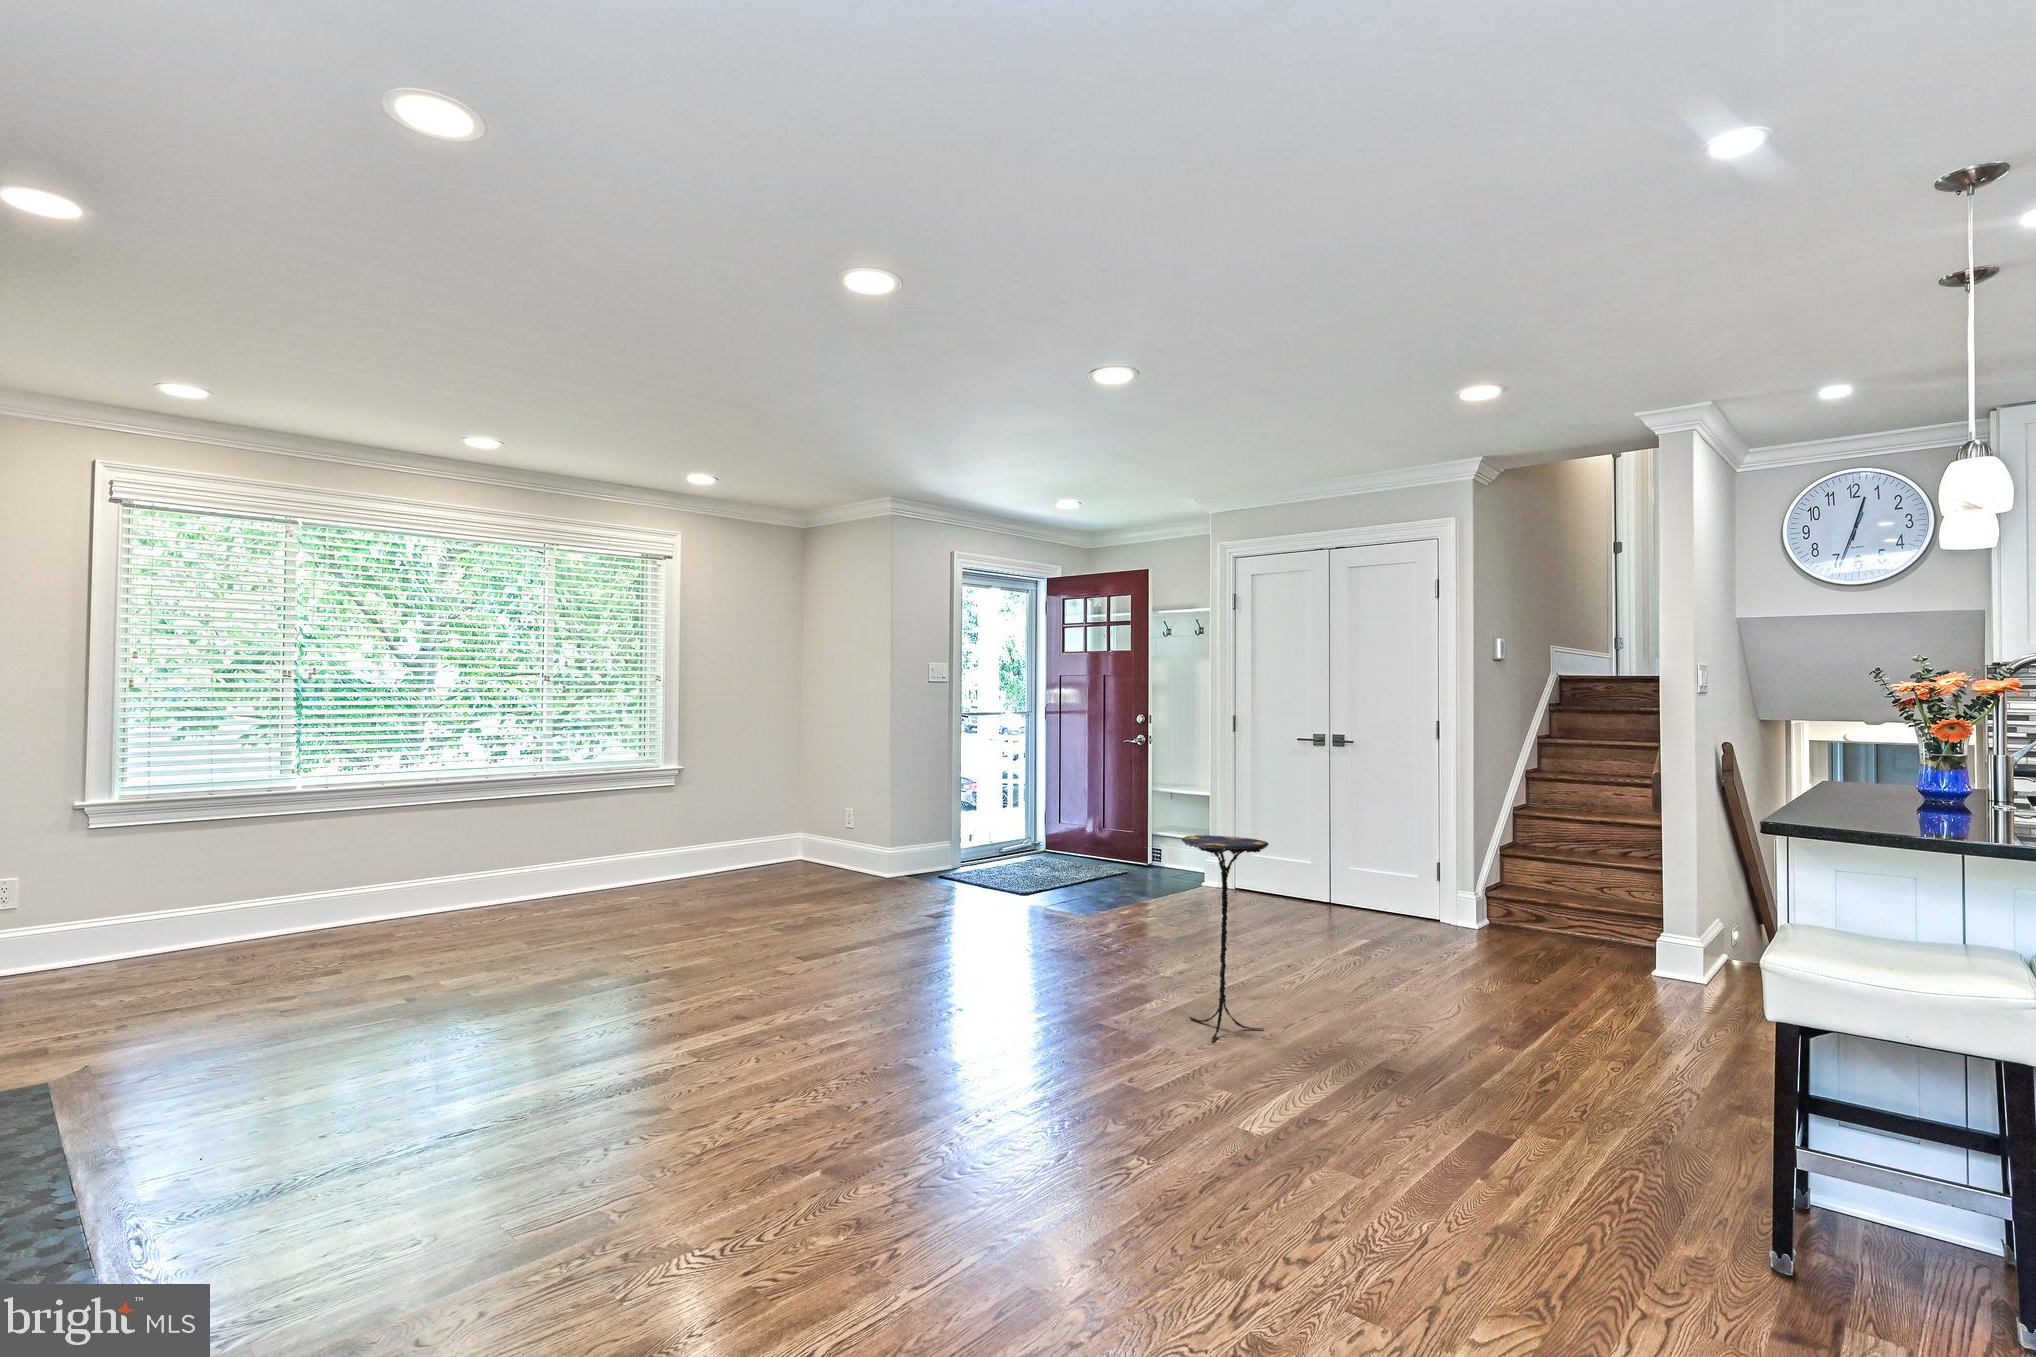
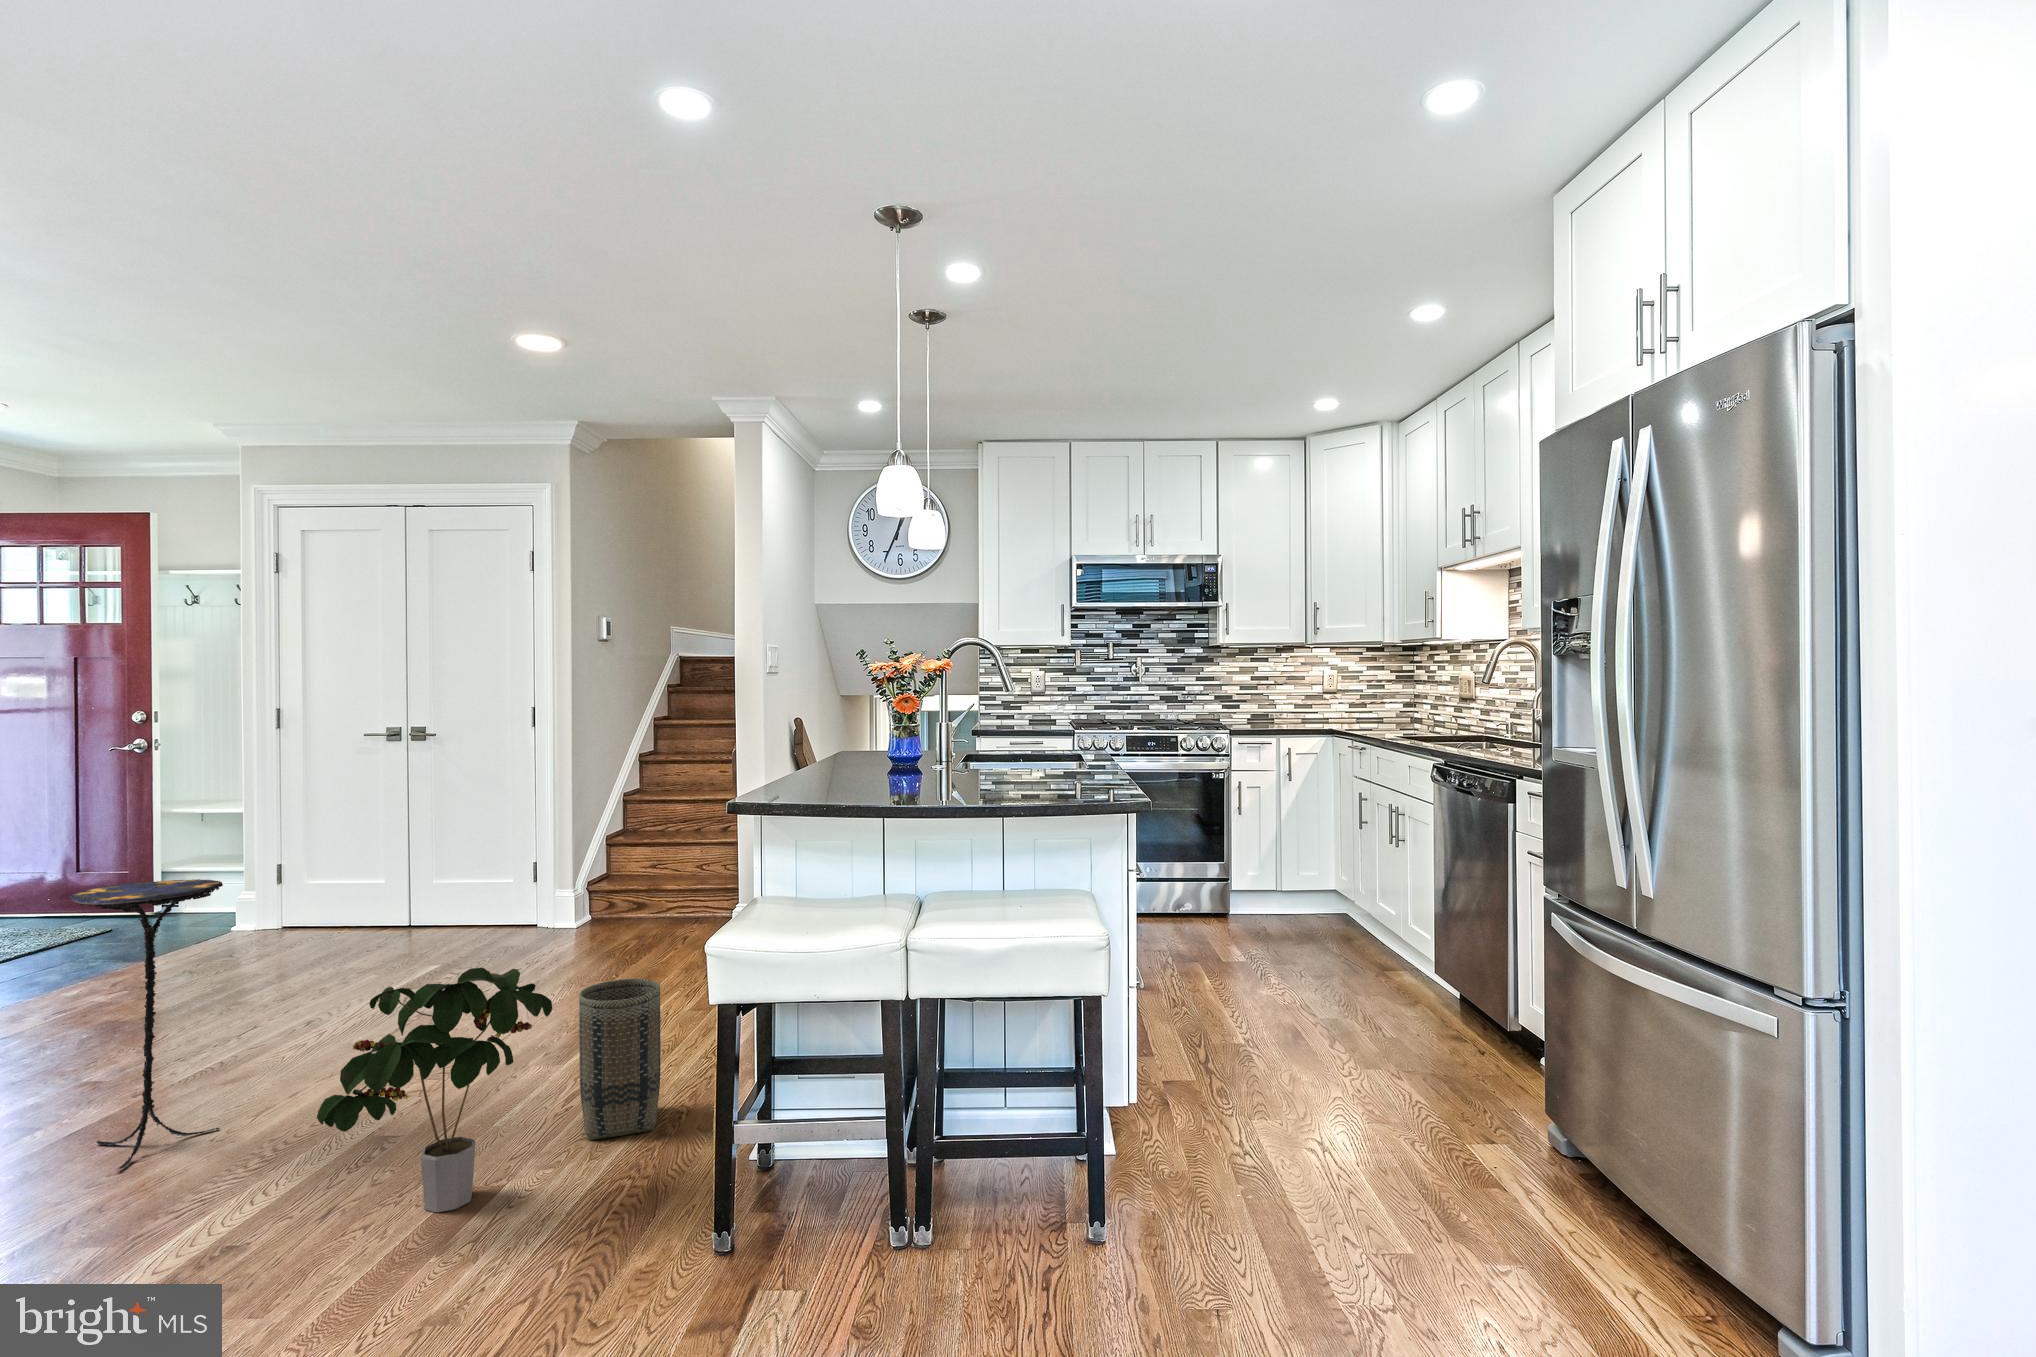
potted plant: none [1375,940,1556,1145] -> present [317,967,553,1212]
basket: none [1568,978,1651,1132] -> present [579,979,661,1140]

